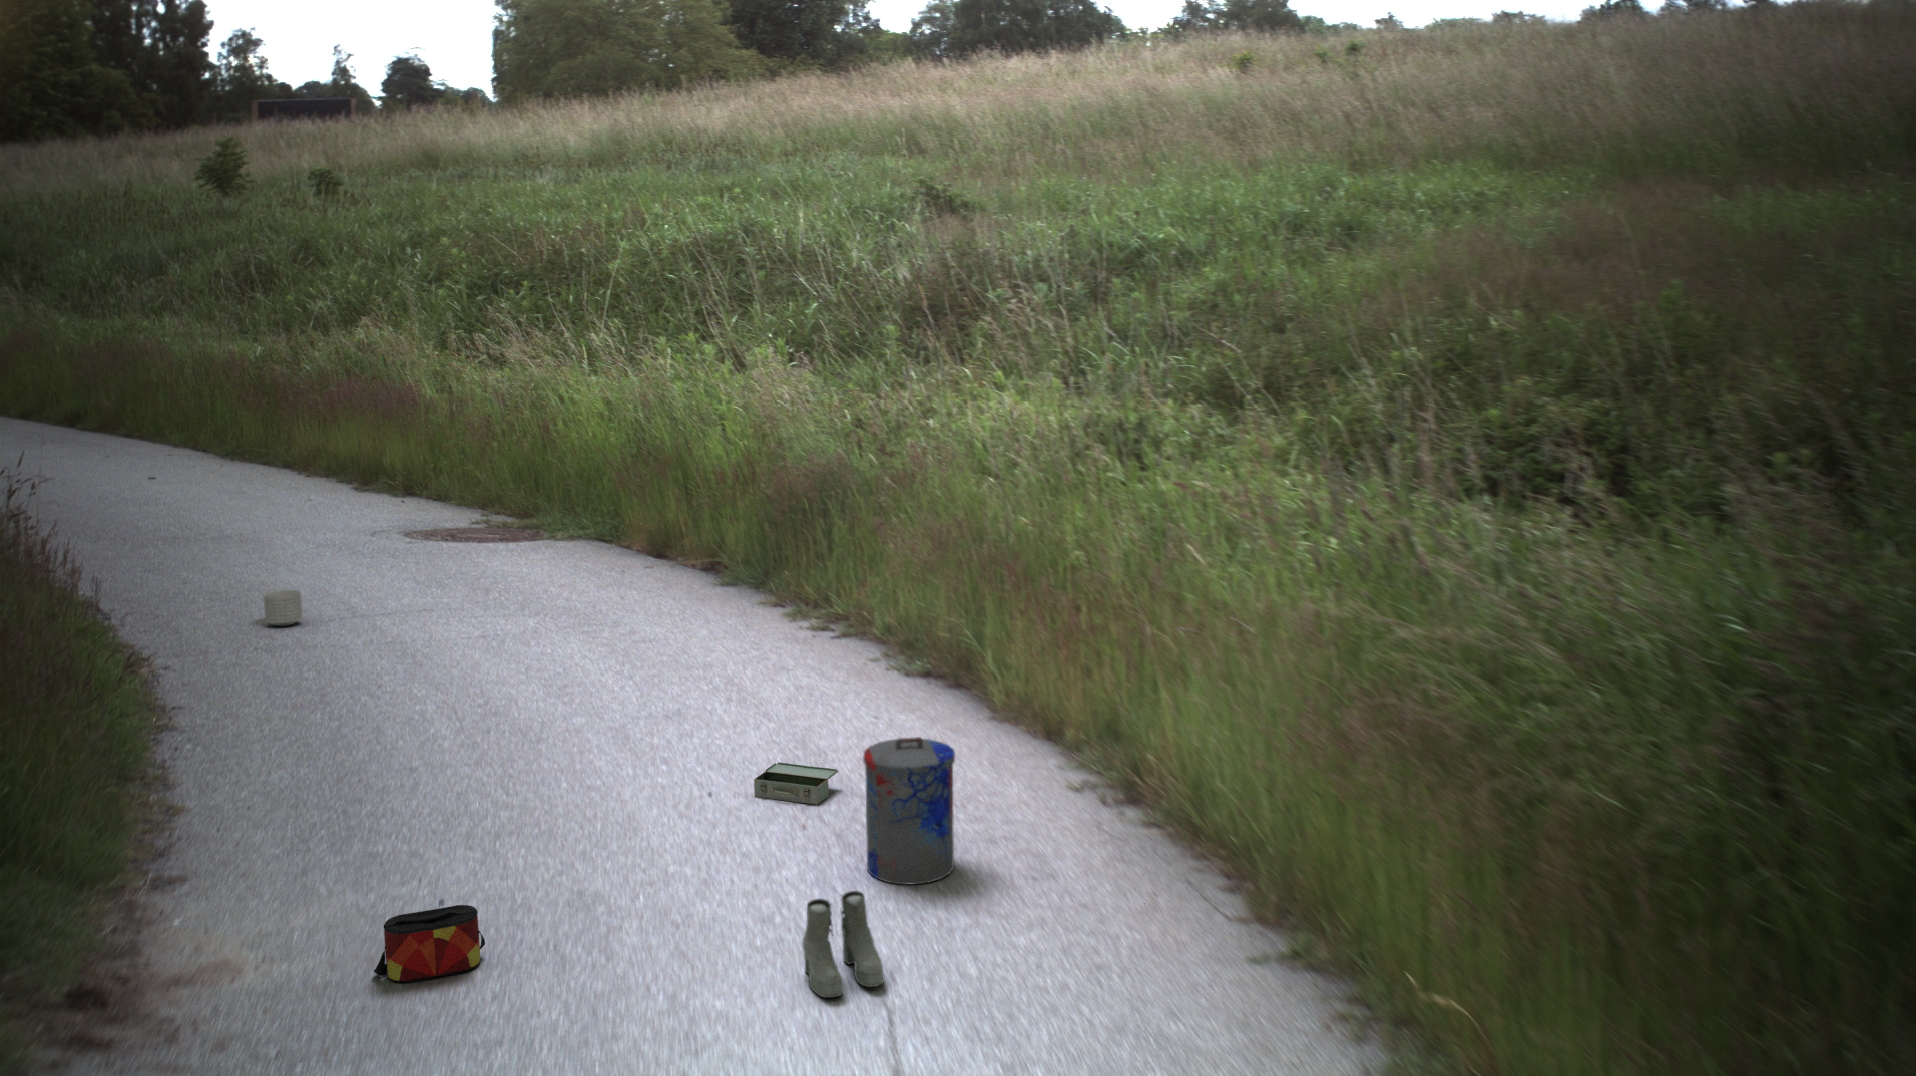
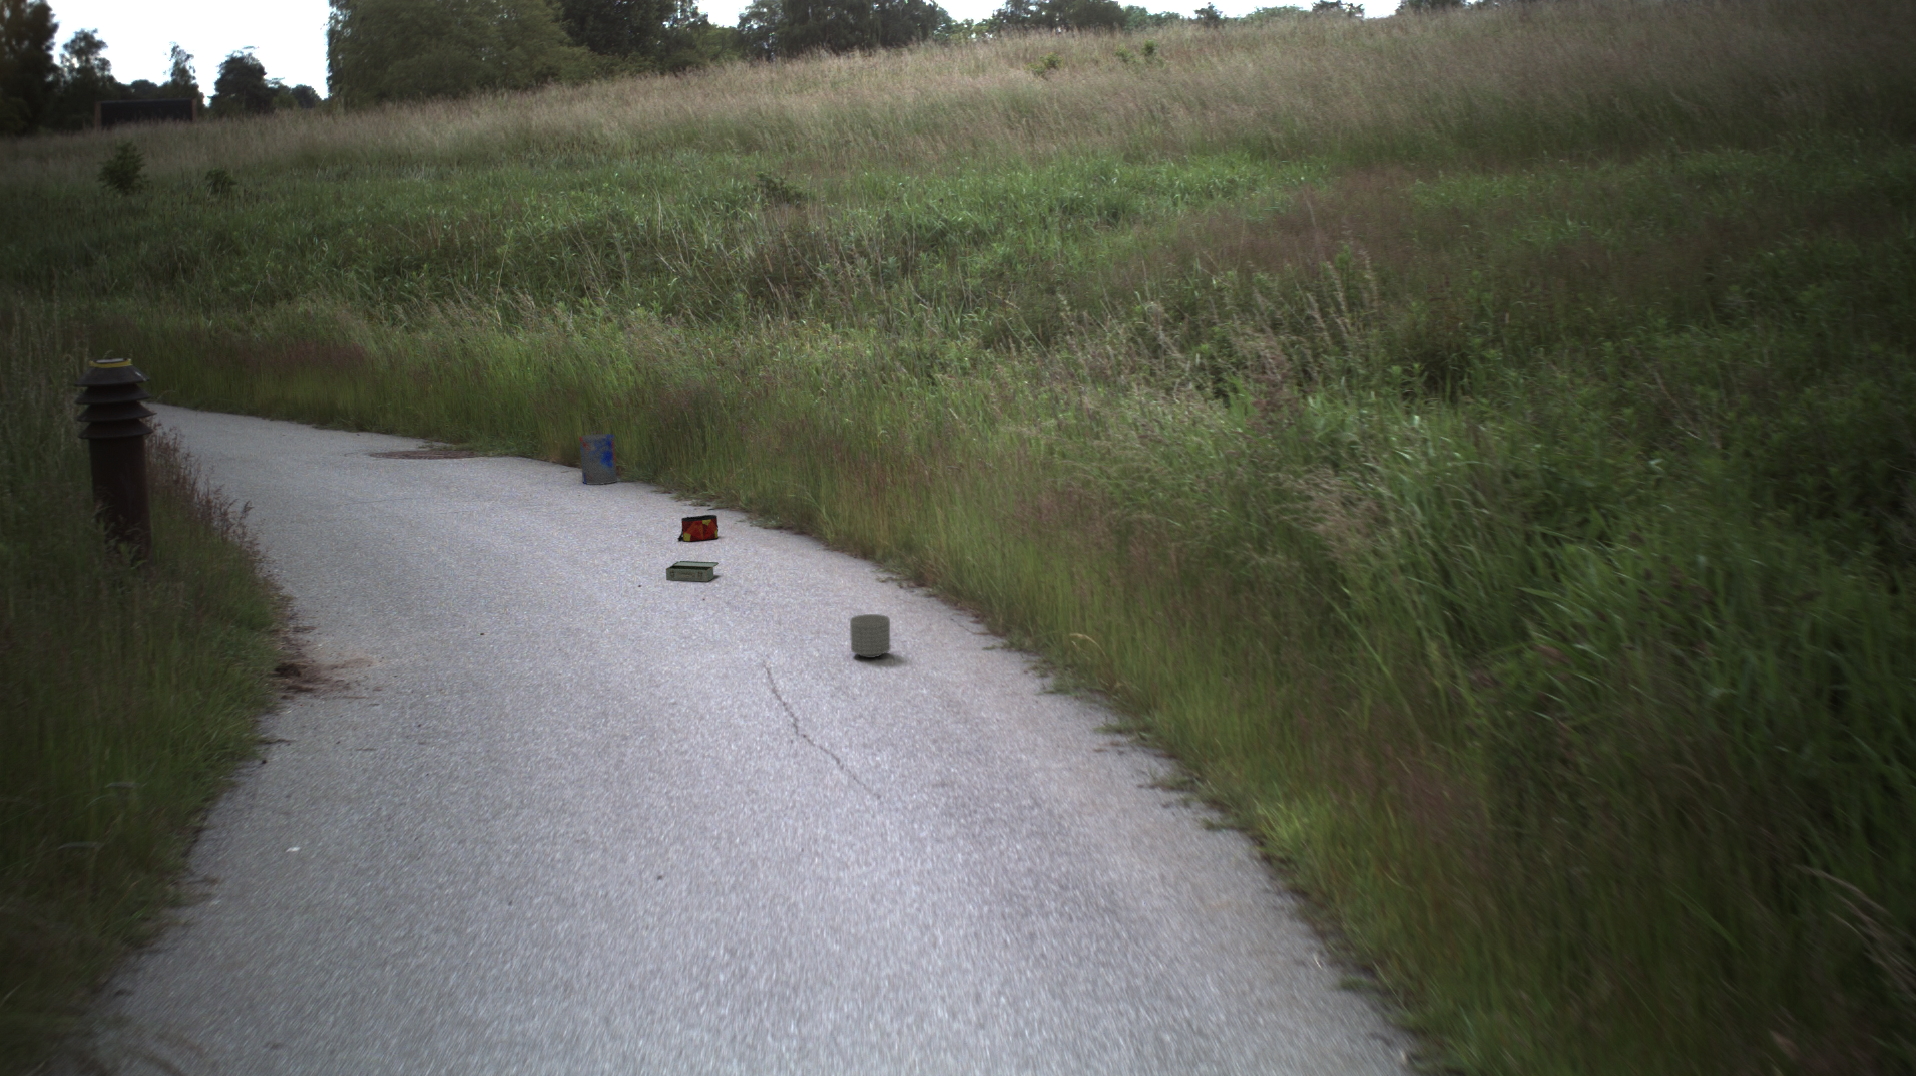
planter: present [263,590,303,626] -> present [850,614,890,658]
trash can: present [863,737,955,885] -> present [579,431,617,485]
boots: present [802,891,883,998] -> none [705,597,752,650]
bag: present [374,905,485,983] -> present [678,515,718,542]

